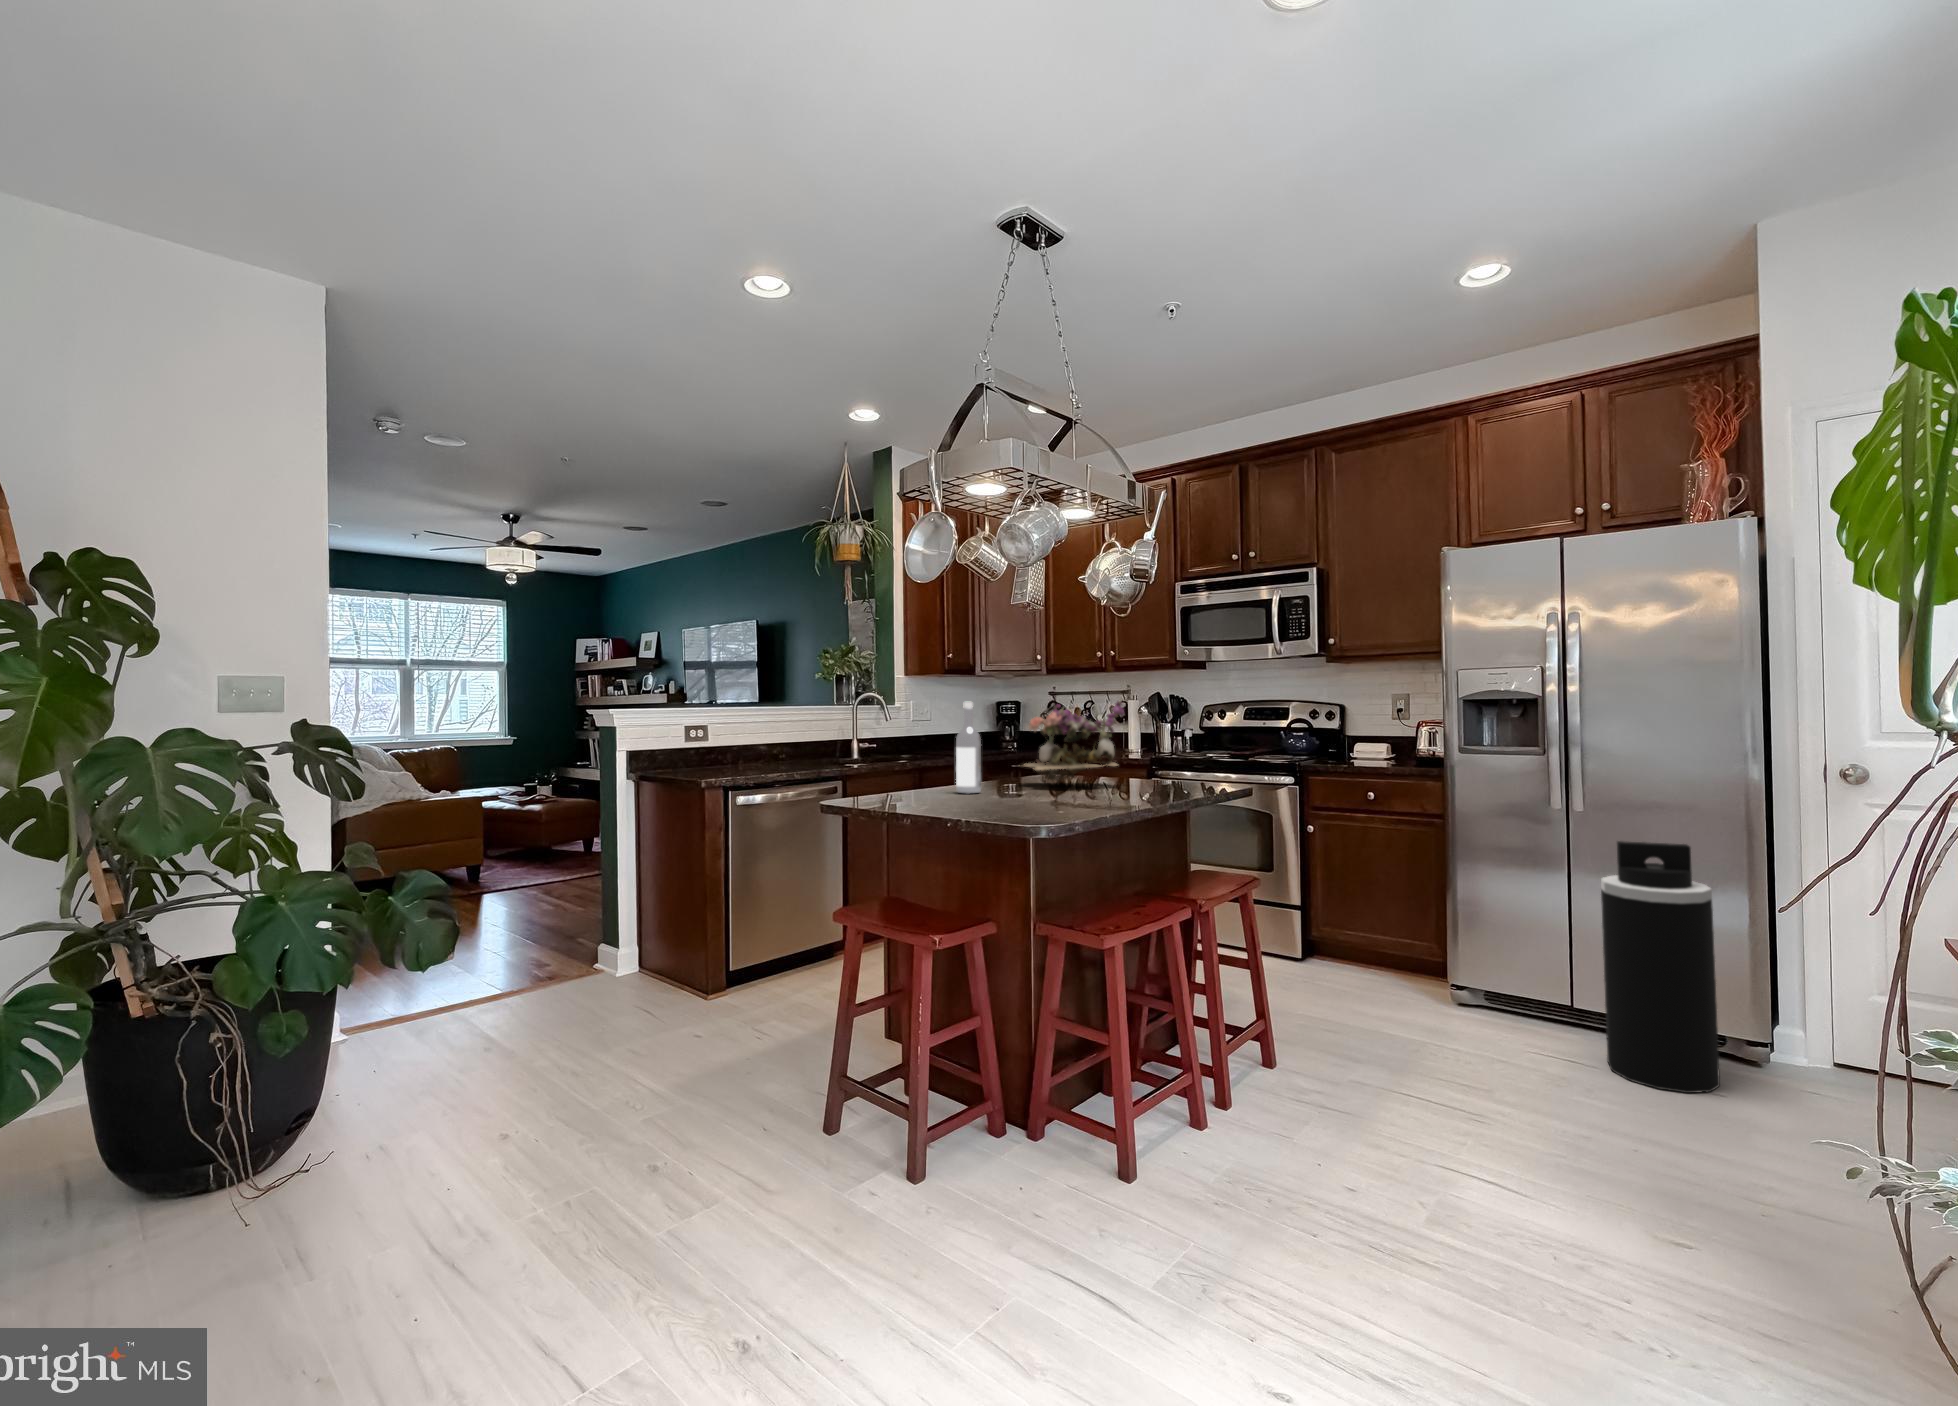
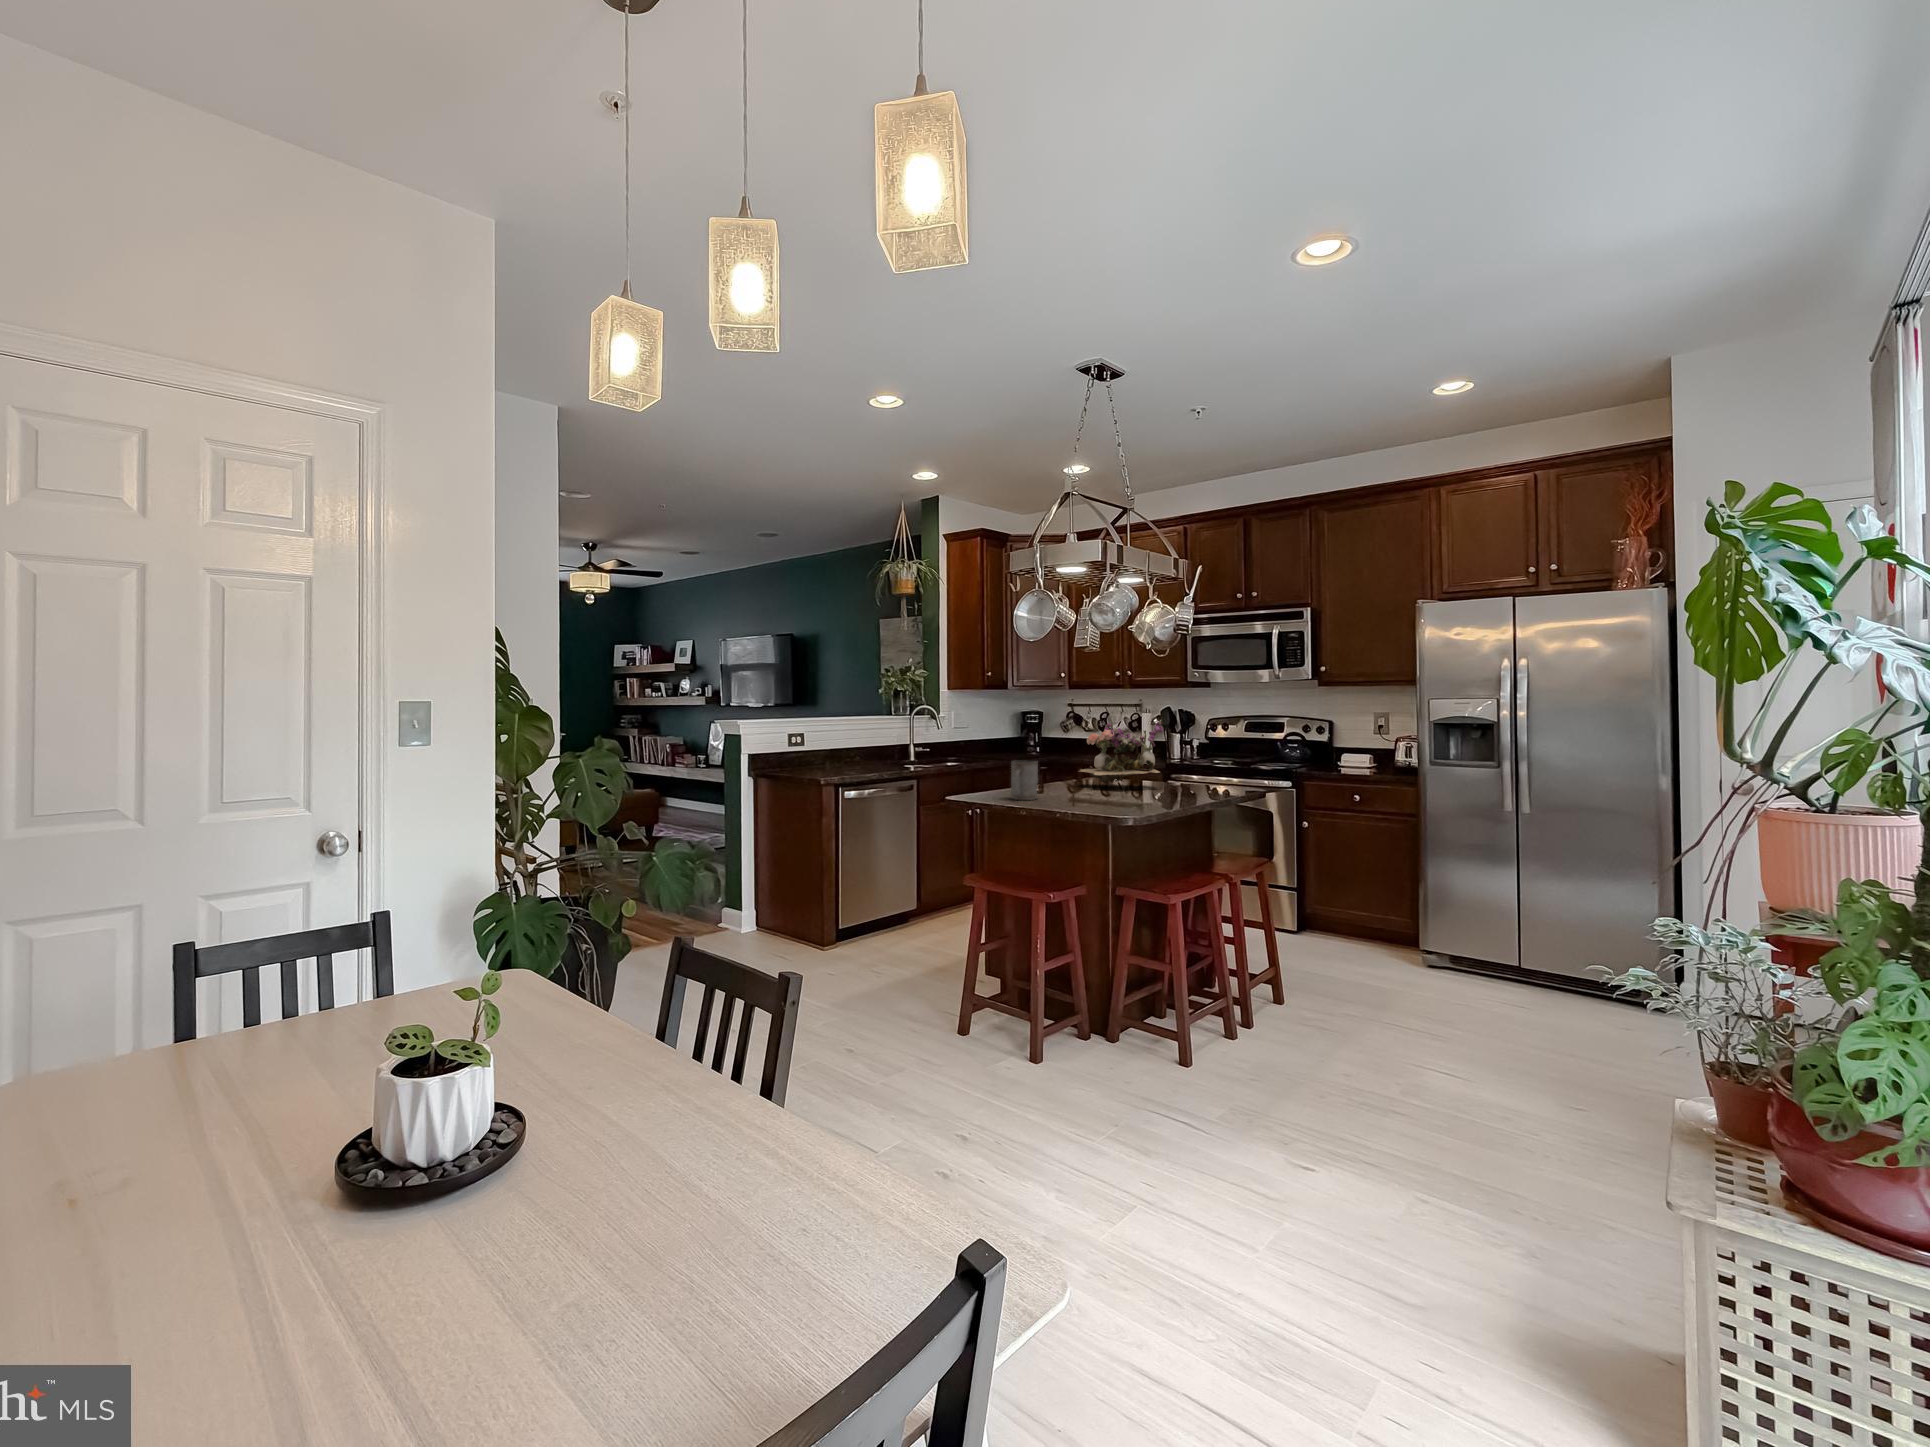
wine bottle: present [956,702,981,794] -> none [1038,723,1057,793]
mug: none [909,750,946,803] -> present [1011,761,1038,800]
trash can: present [1601,841,1720,1093] -> none [1540,835,1628,1024]

